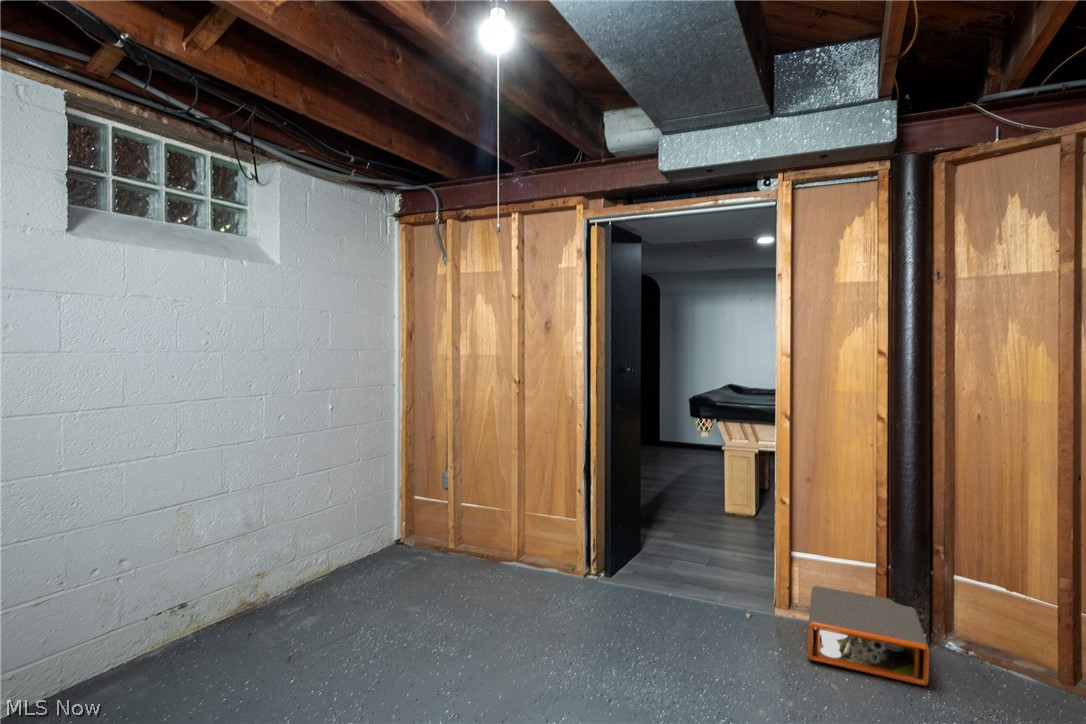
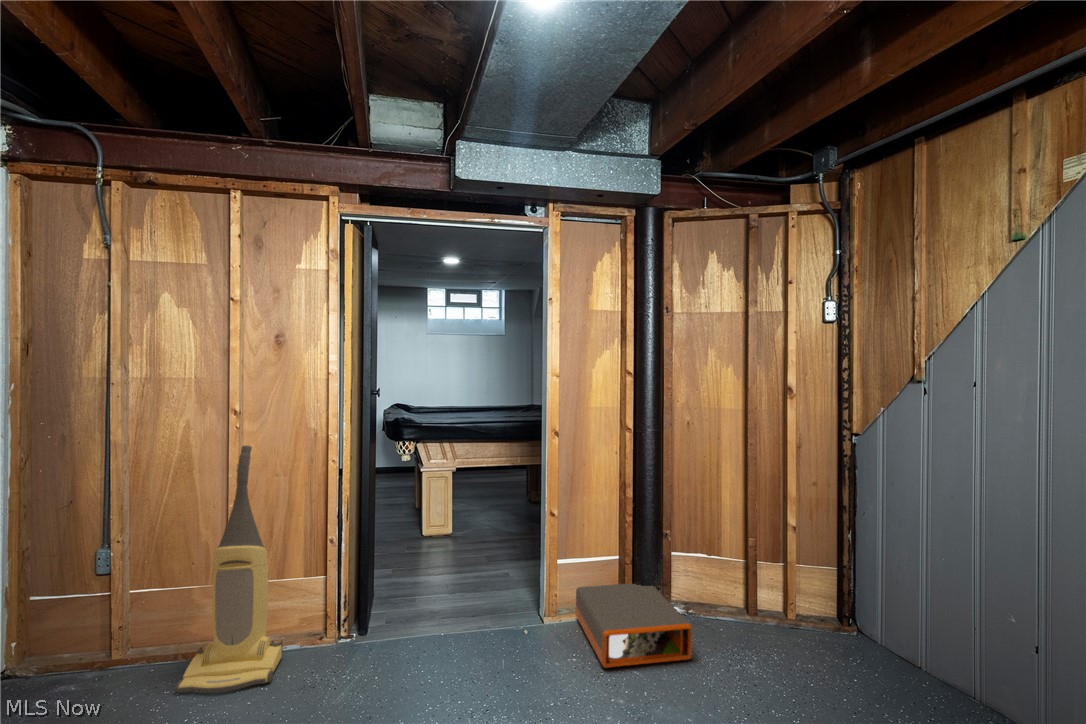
vacuum cleaner: none [477,408,545,587] -> present [176,446,283,693]

